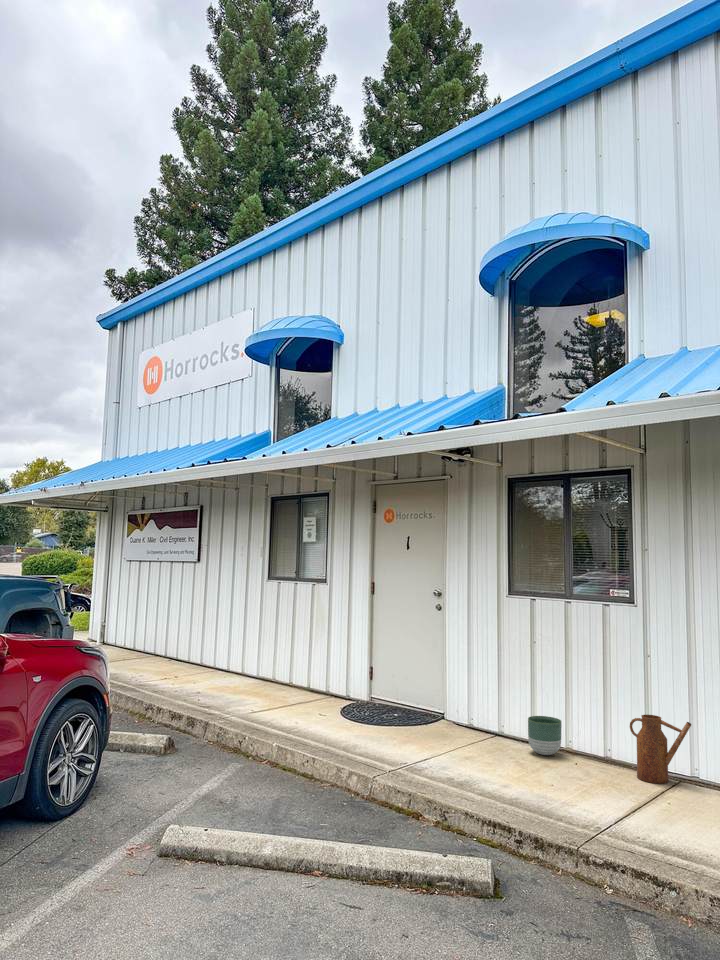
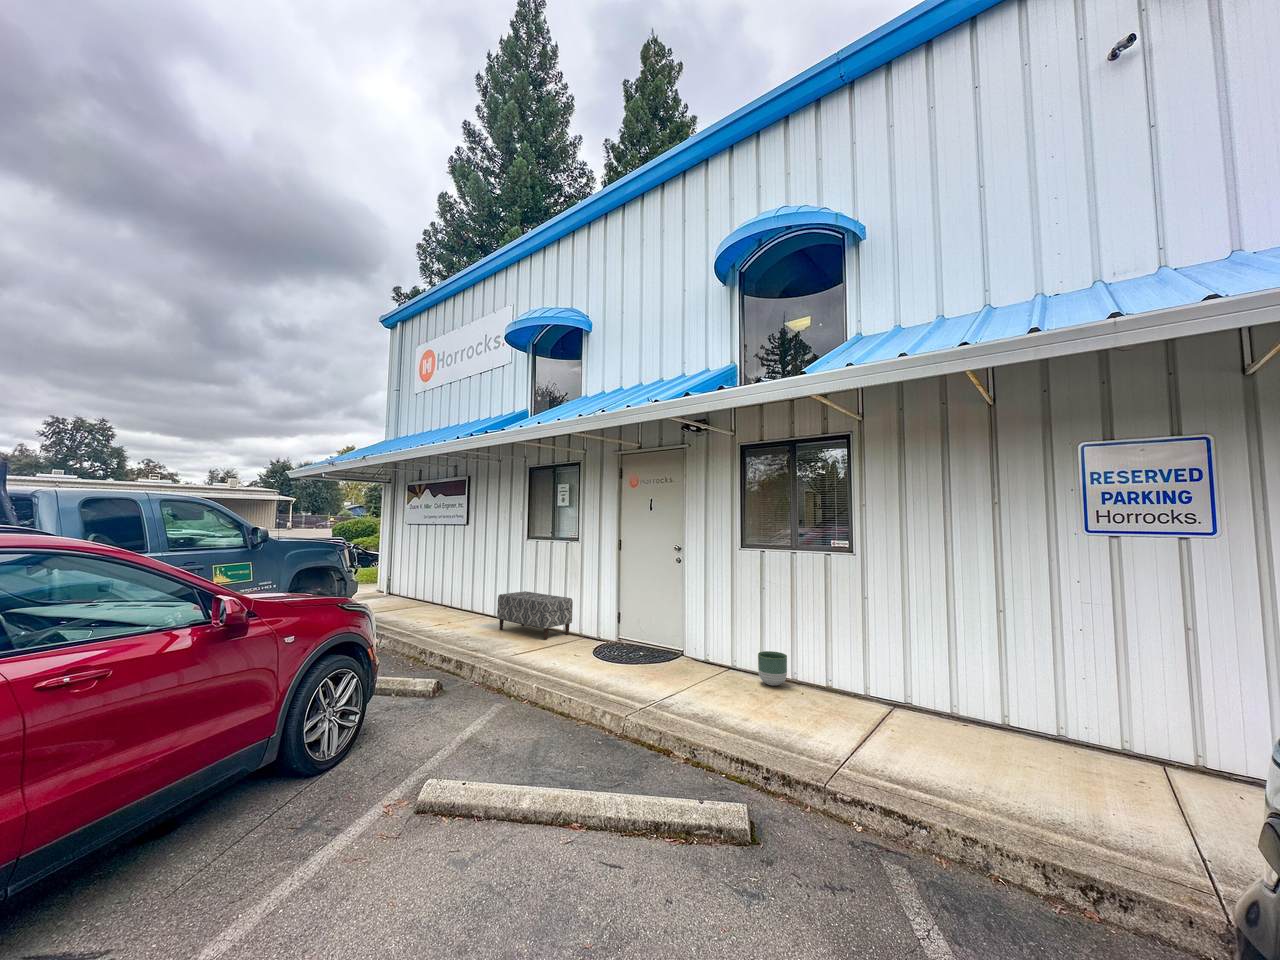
bench: none [231,642,318,699] -> present [497,591,573,640]
watering can: present [630,715,691,784] -> none [849,649,905,710]

